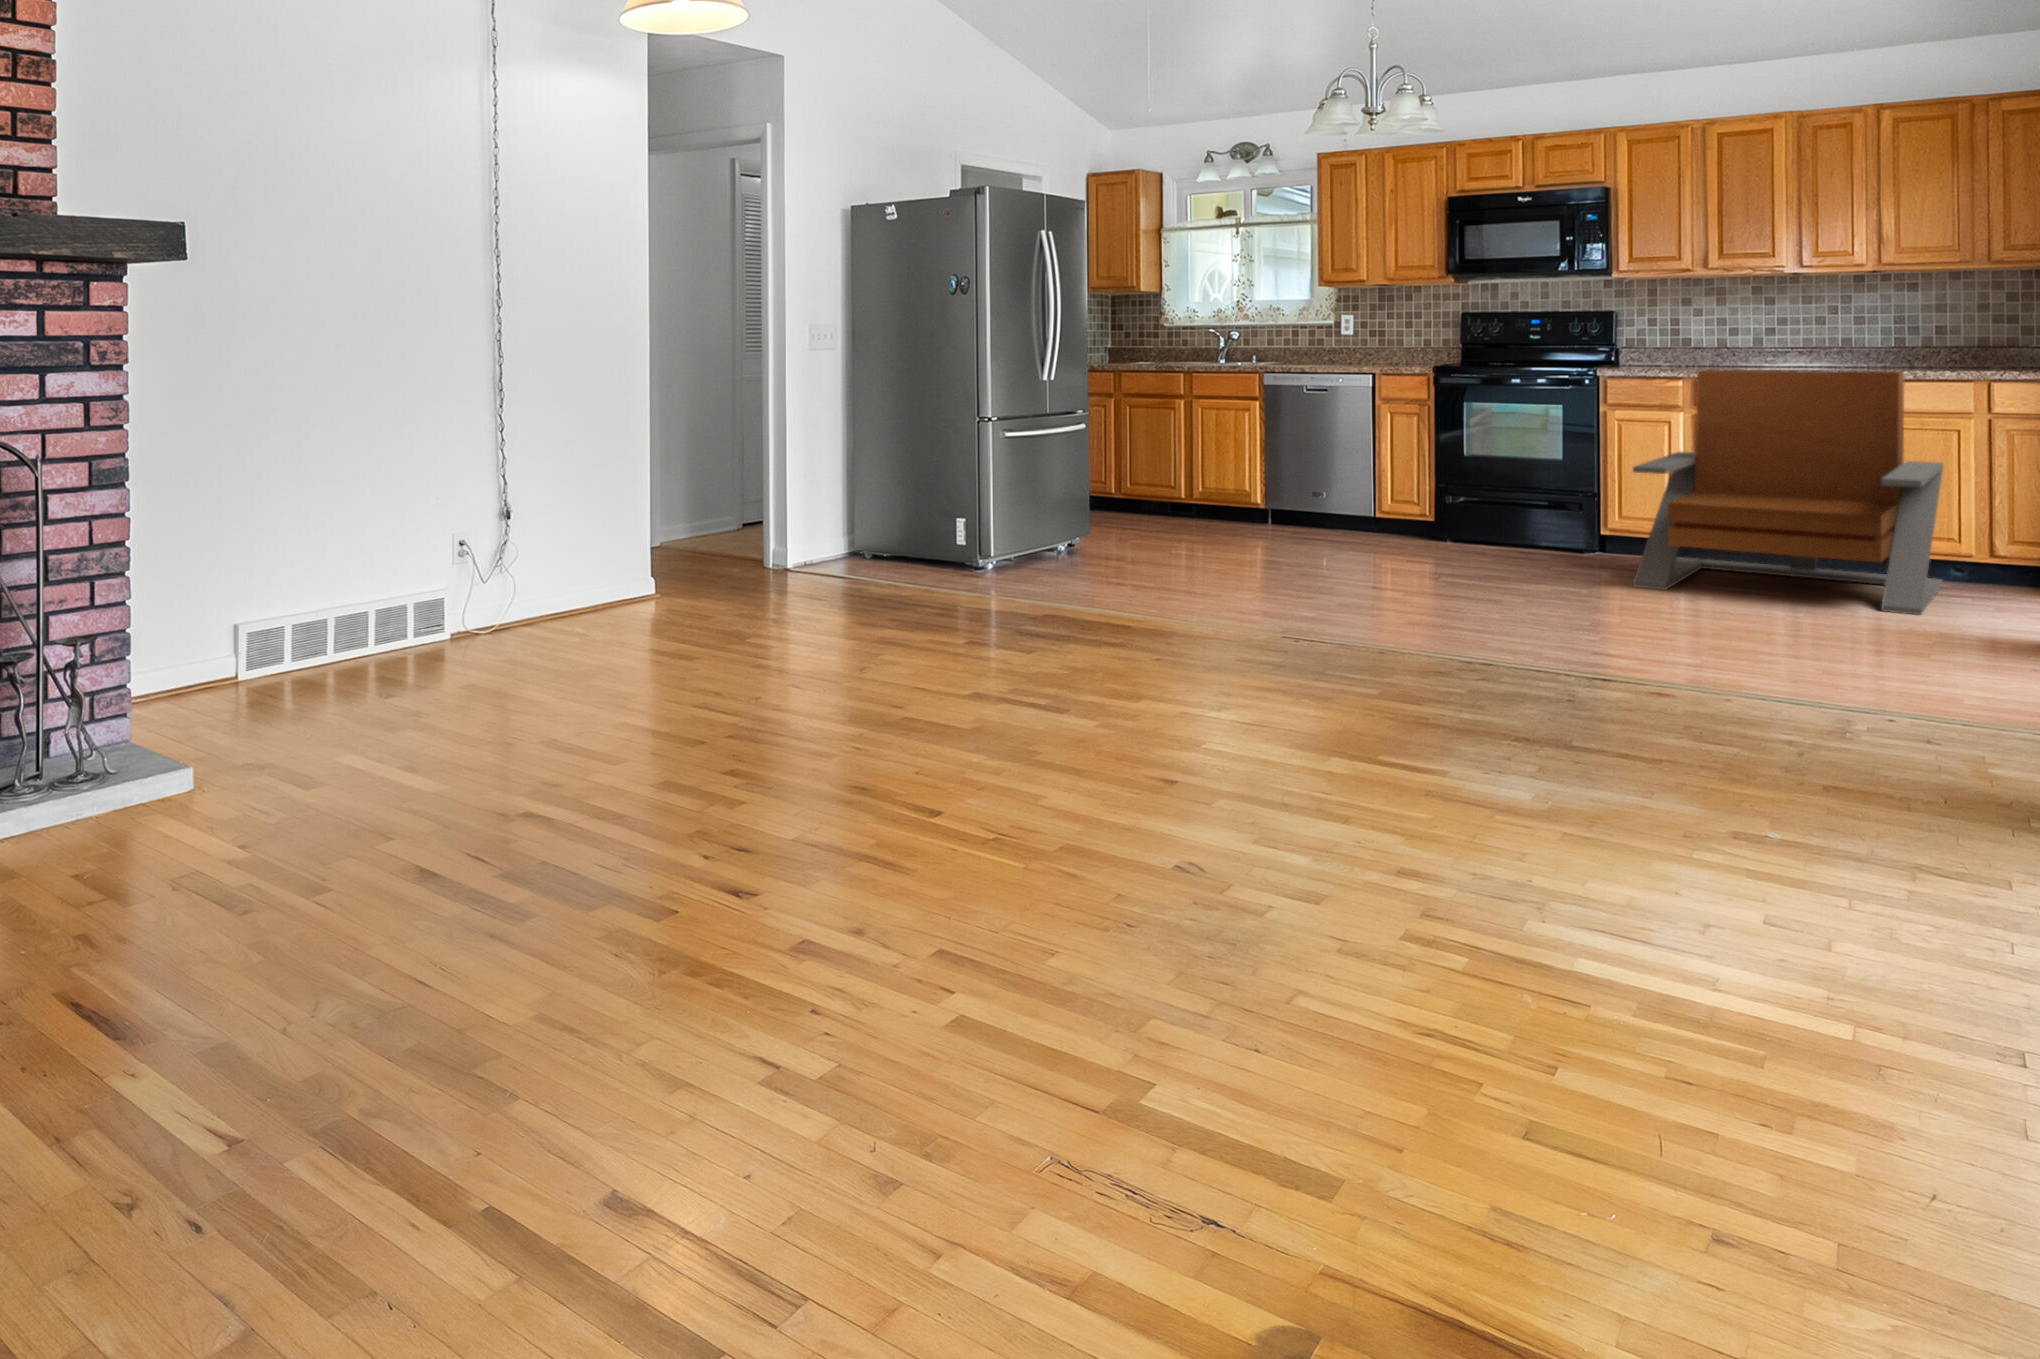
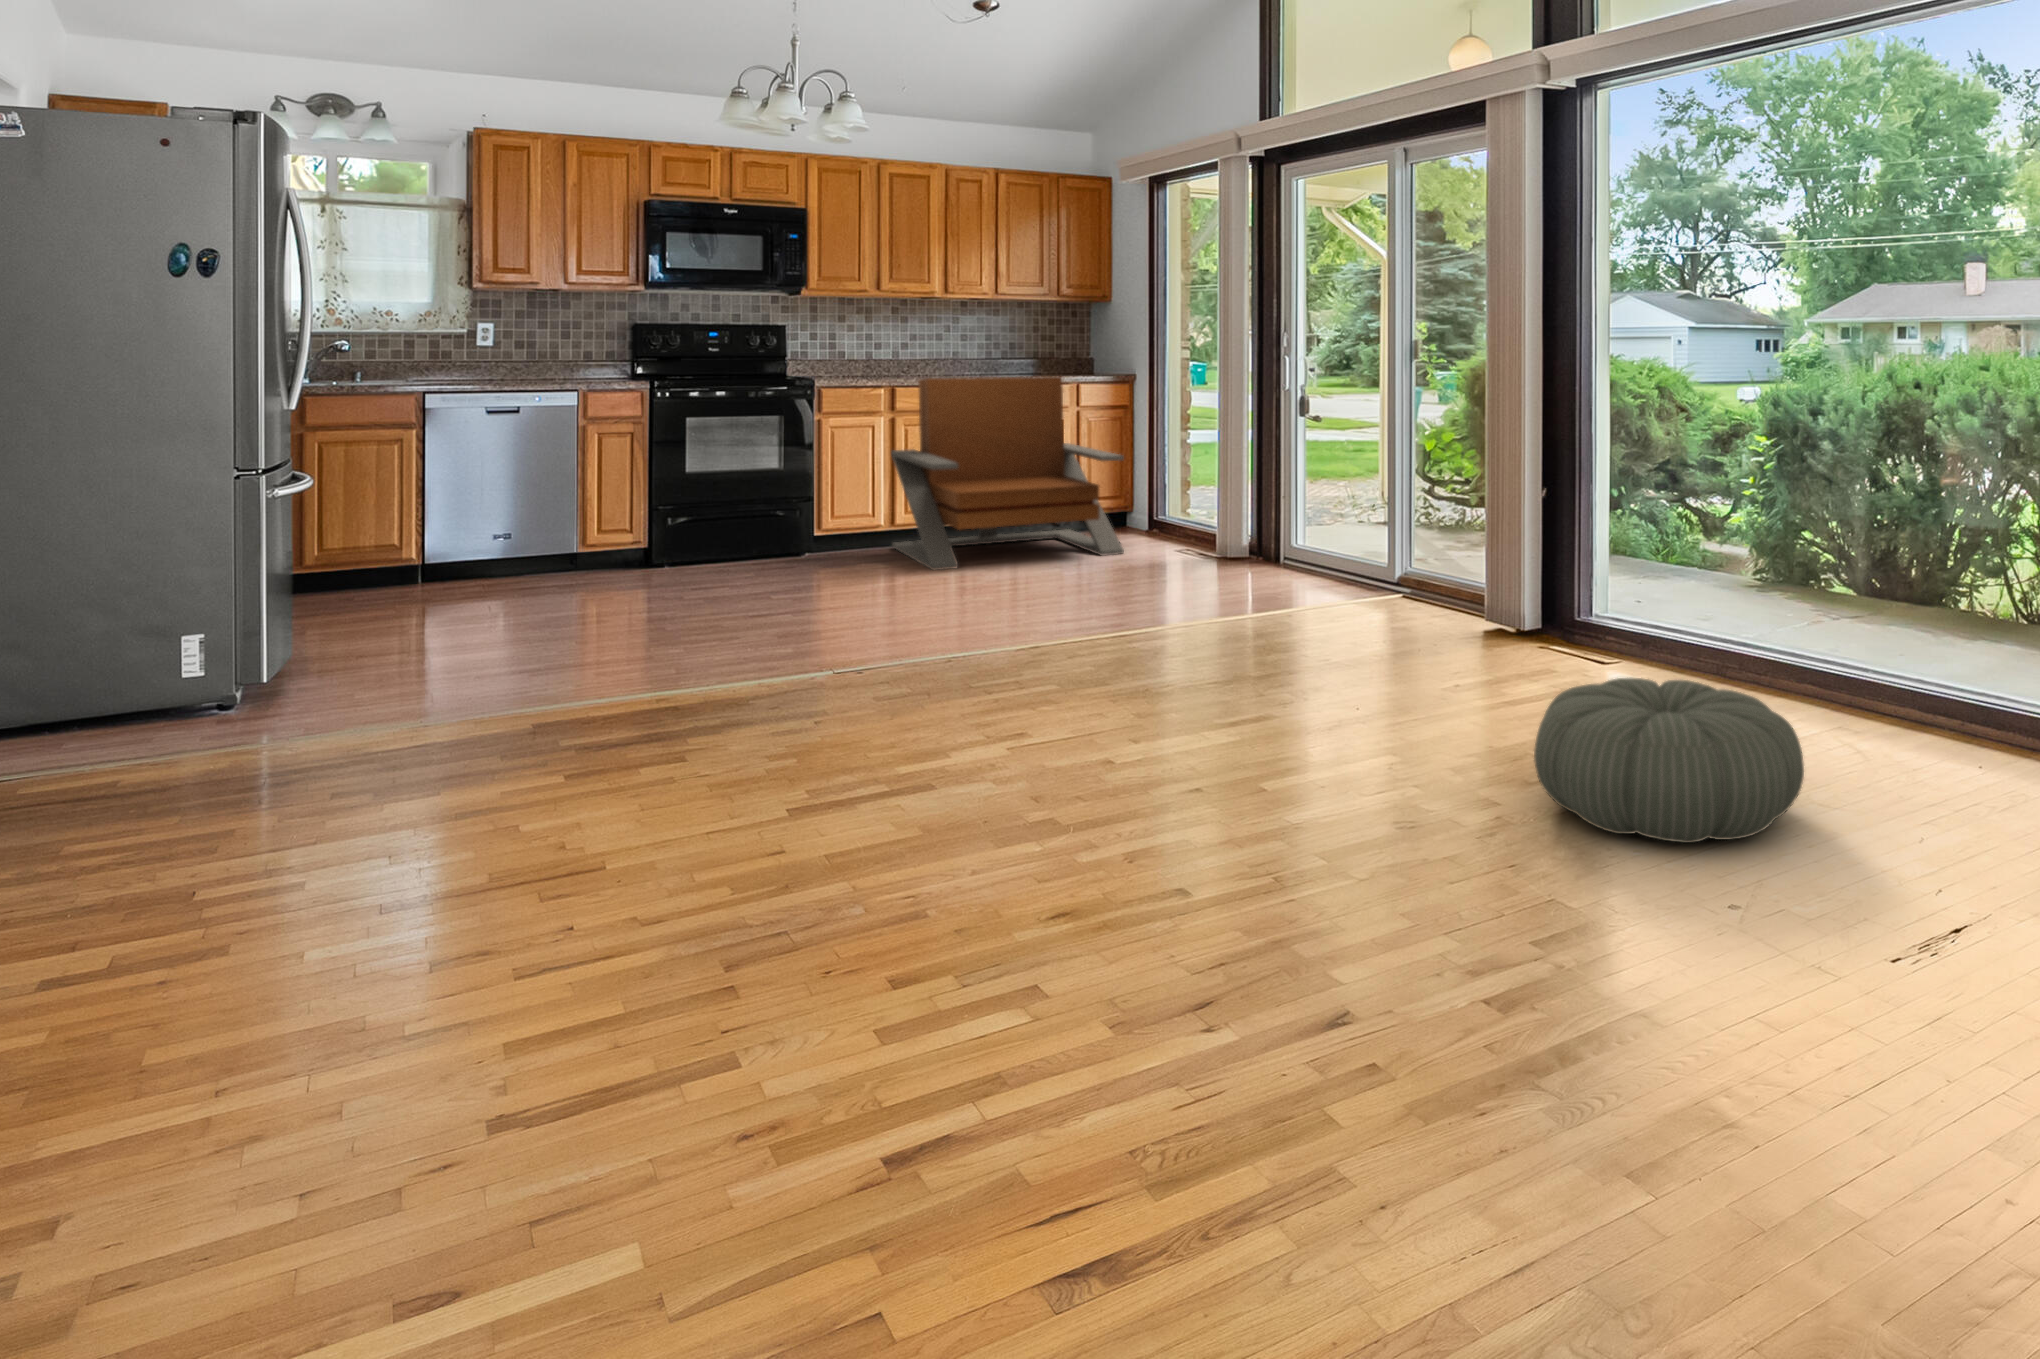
pouf: none [1186,770,1561,1016] -> present [1534,678,1804,843]

